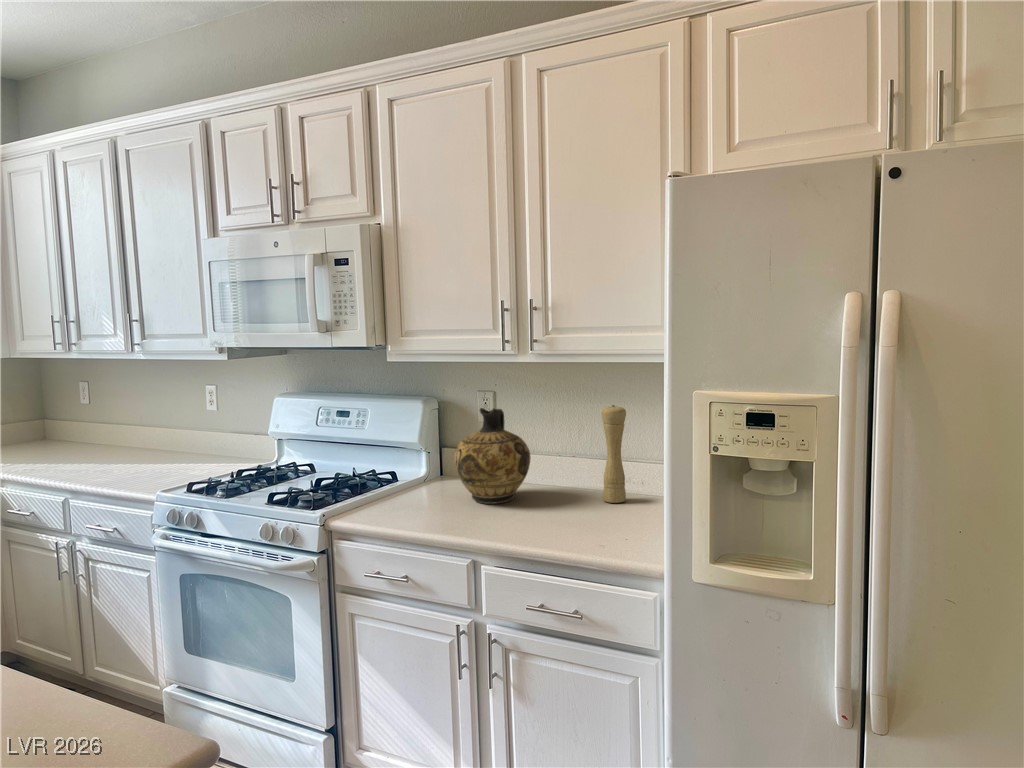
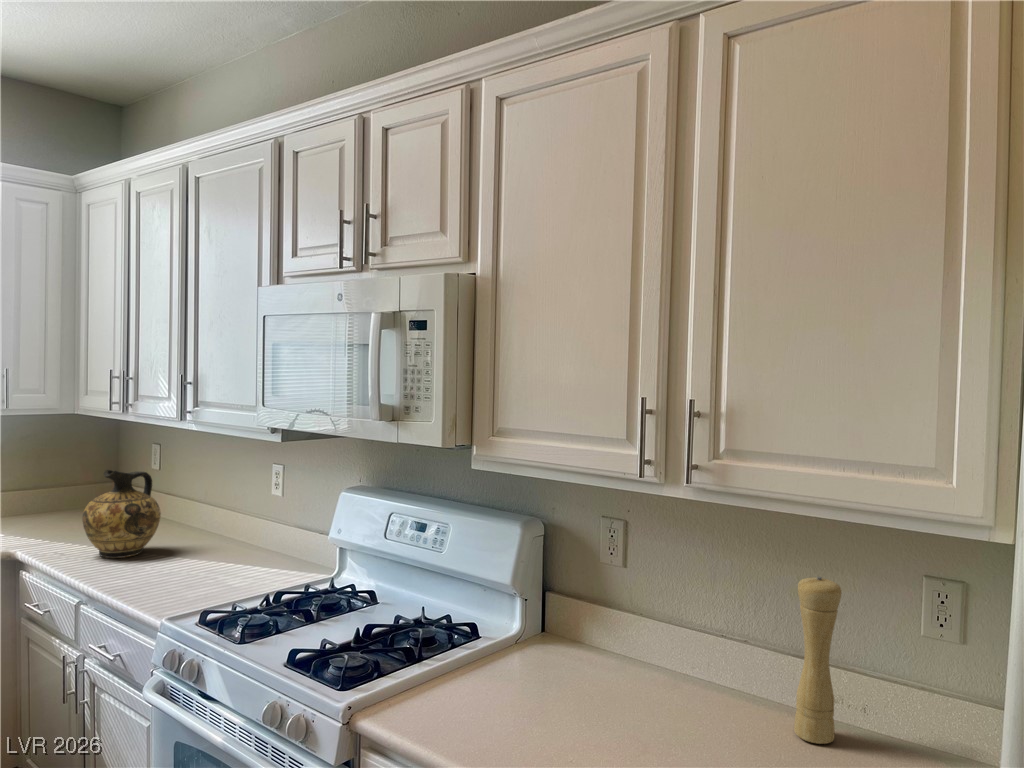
ceramic jug: present [454,408,530,504] -> present [82,470,161,558]

